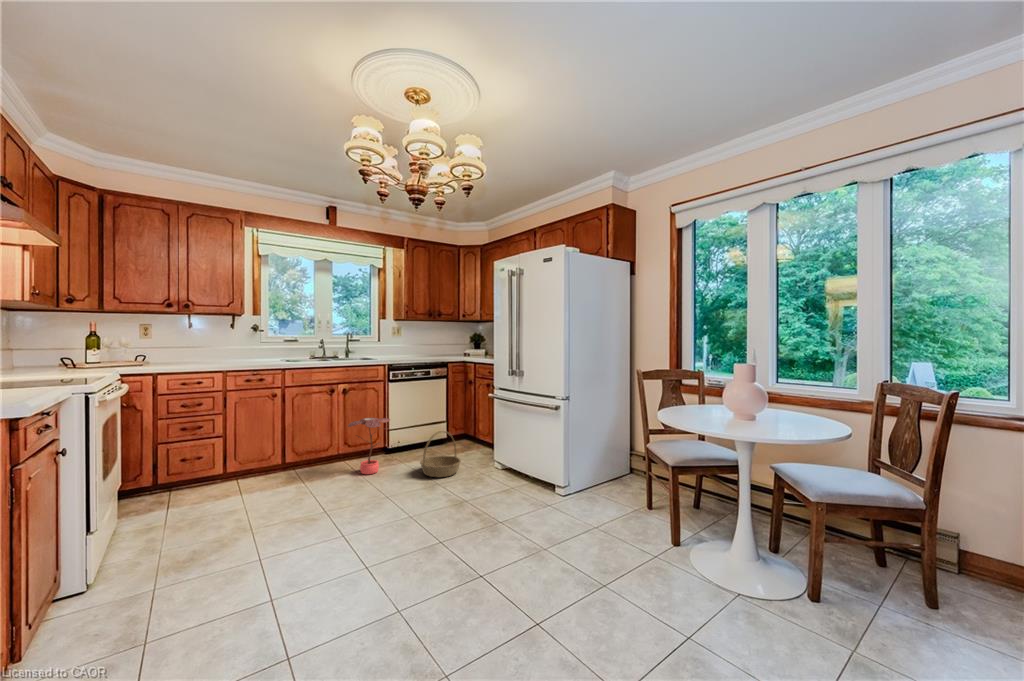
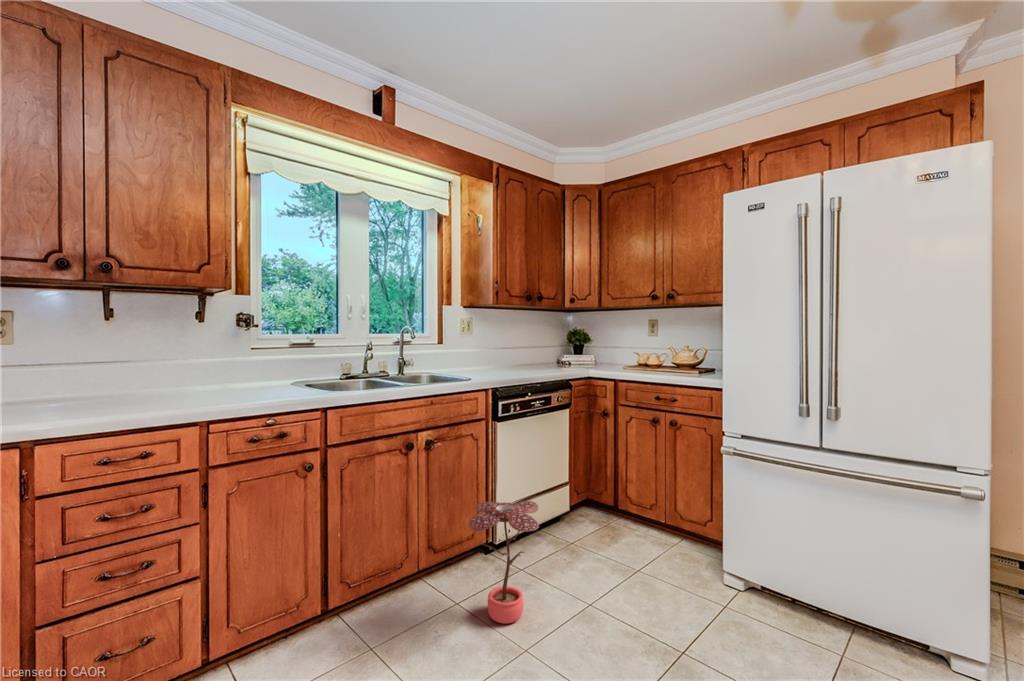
basket: present [420,431,461,477] -> none [603,524,685,623]

